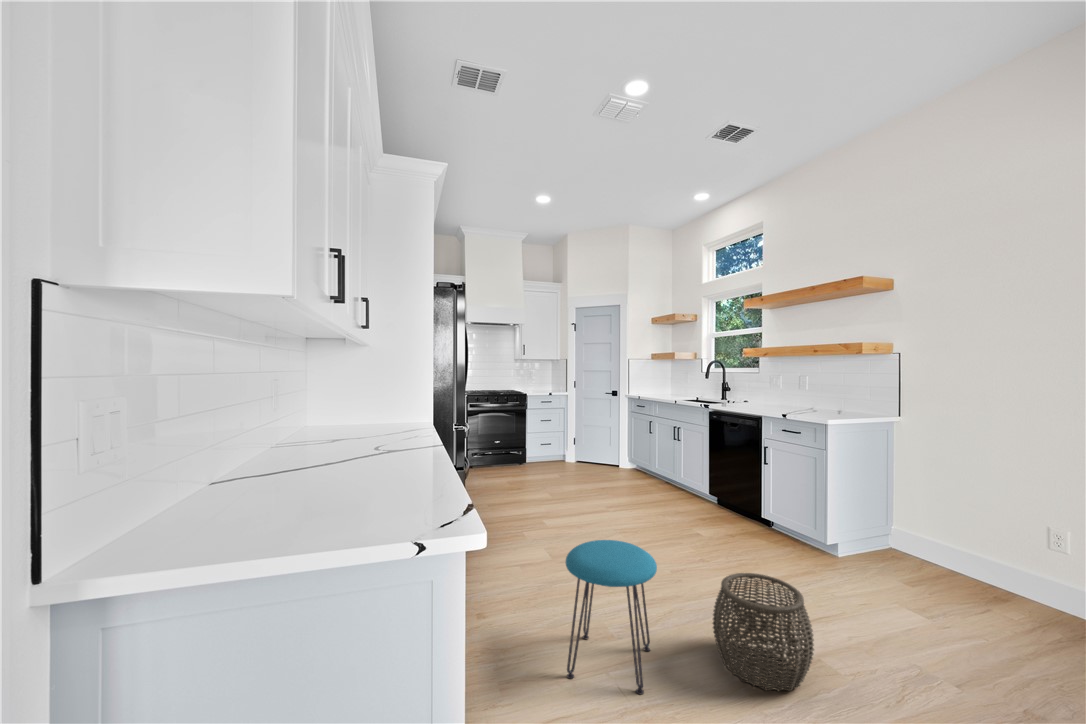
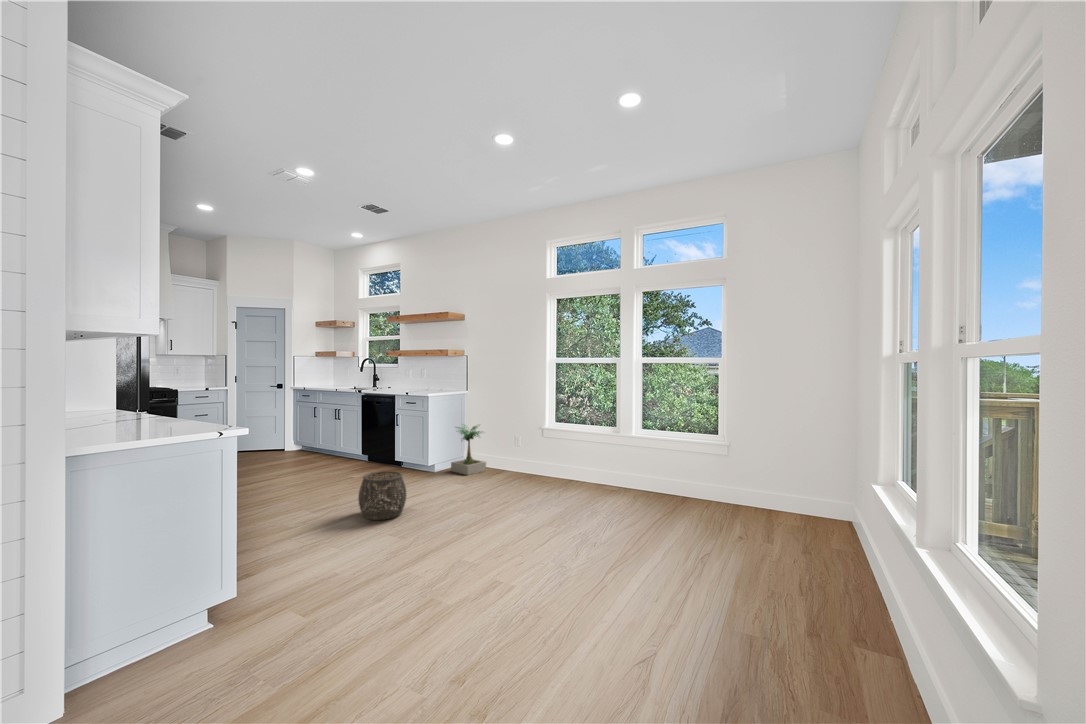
potted plant: none [869,476,963,583] -> present [451,424,486,475]
stool: present [565,540,657,694] -> none [269,465,327,541]

